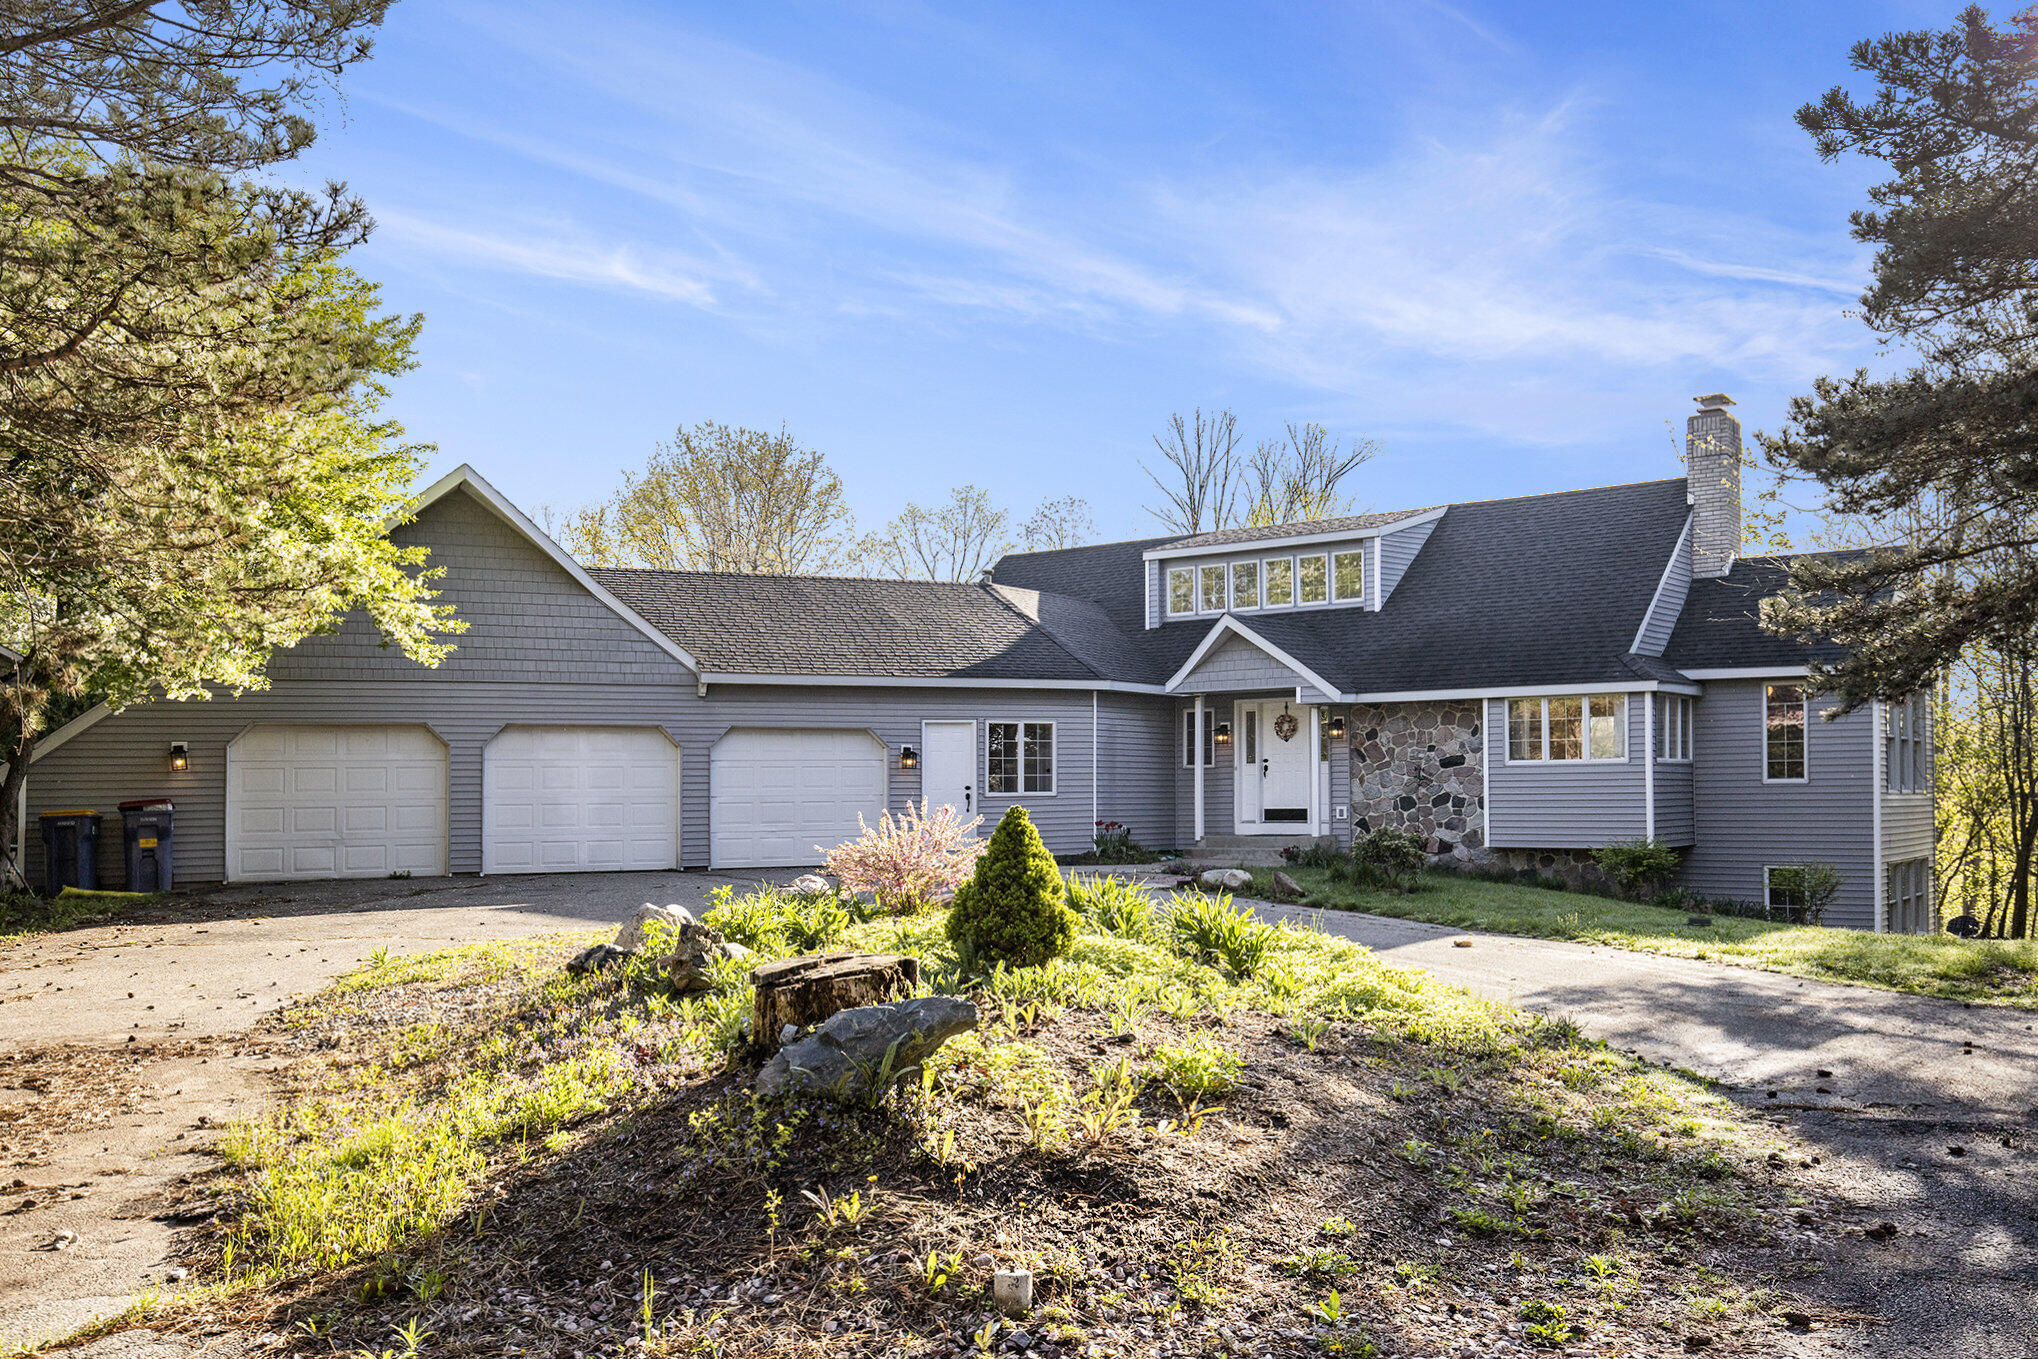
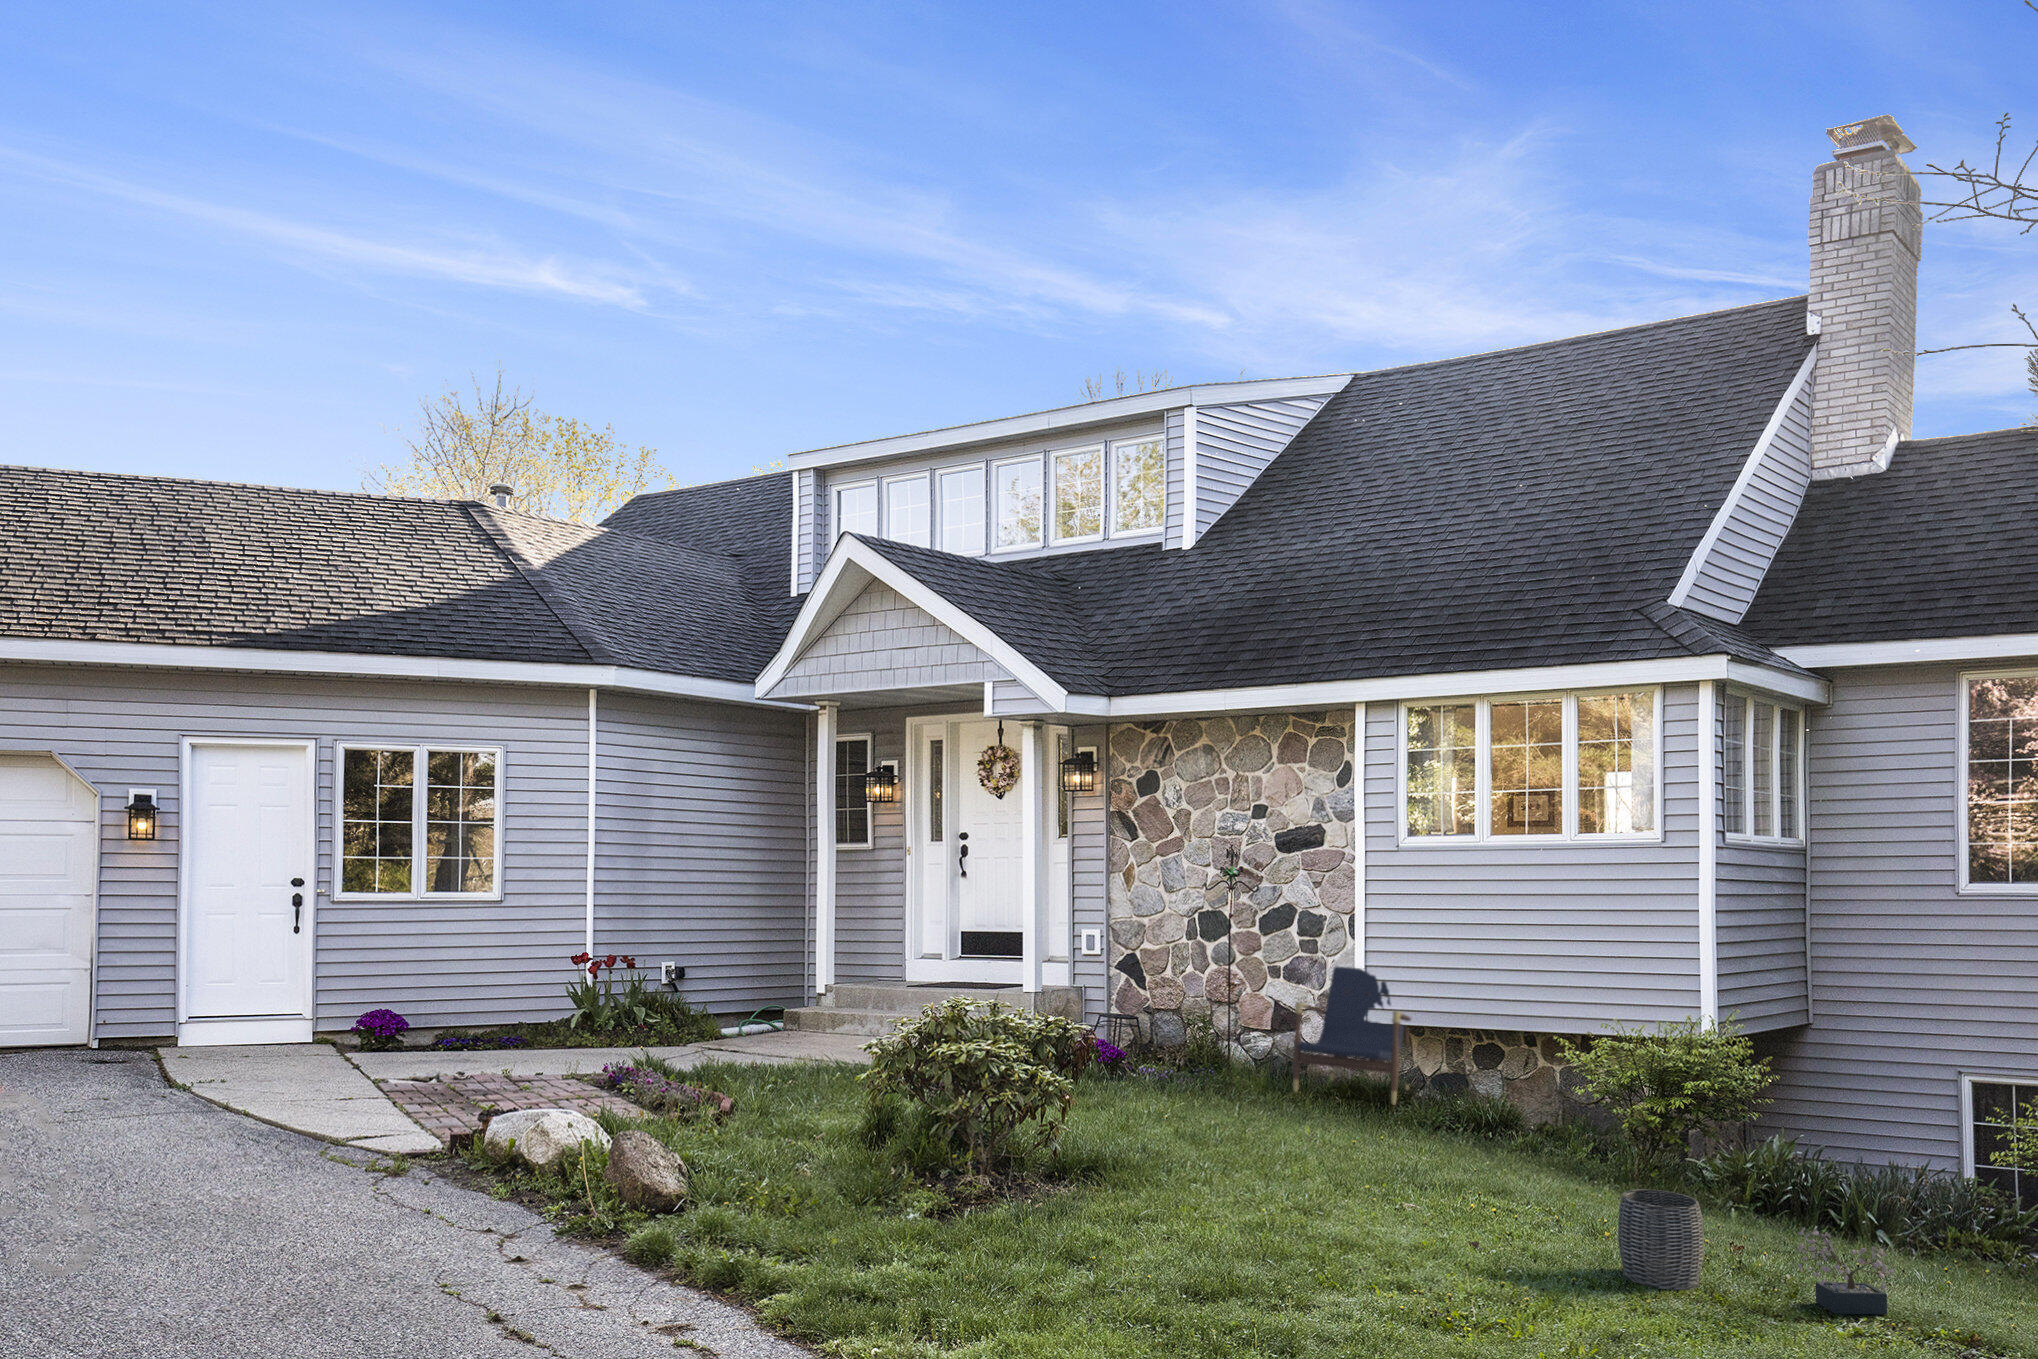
lounge chair: none [1457,821,1511,881] -> present [1293,967,1411,1105]
woven basket: none [1618,889,1648,921] -> present [1618,1189,1704,1290]

